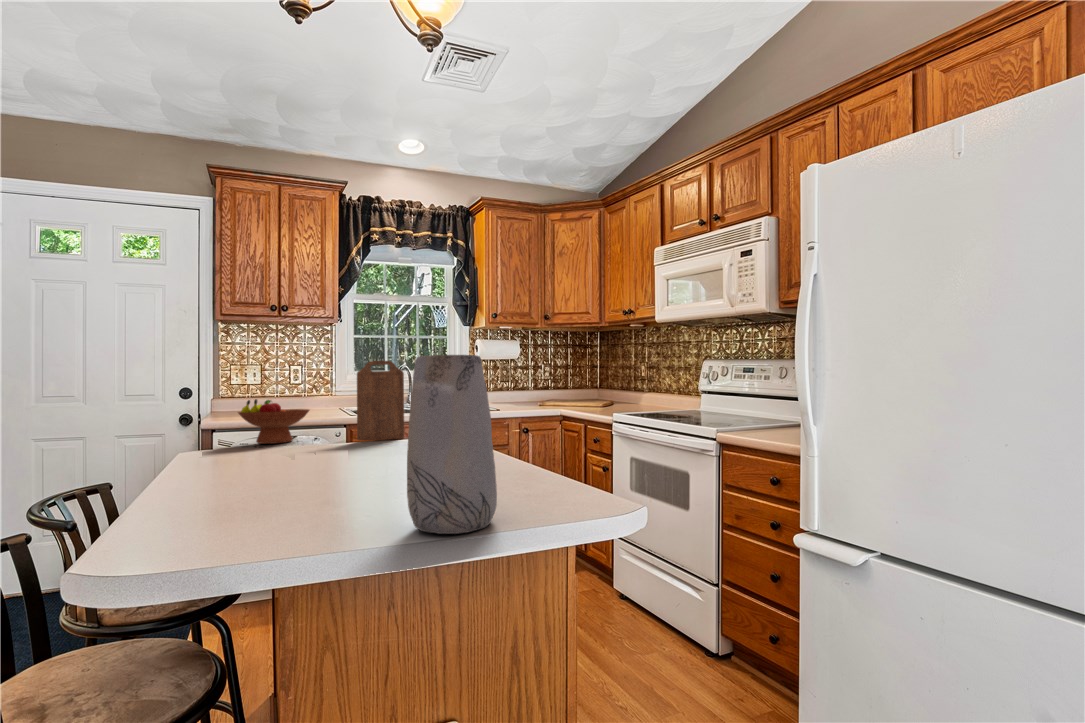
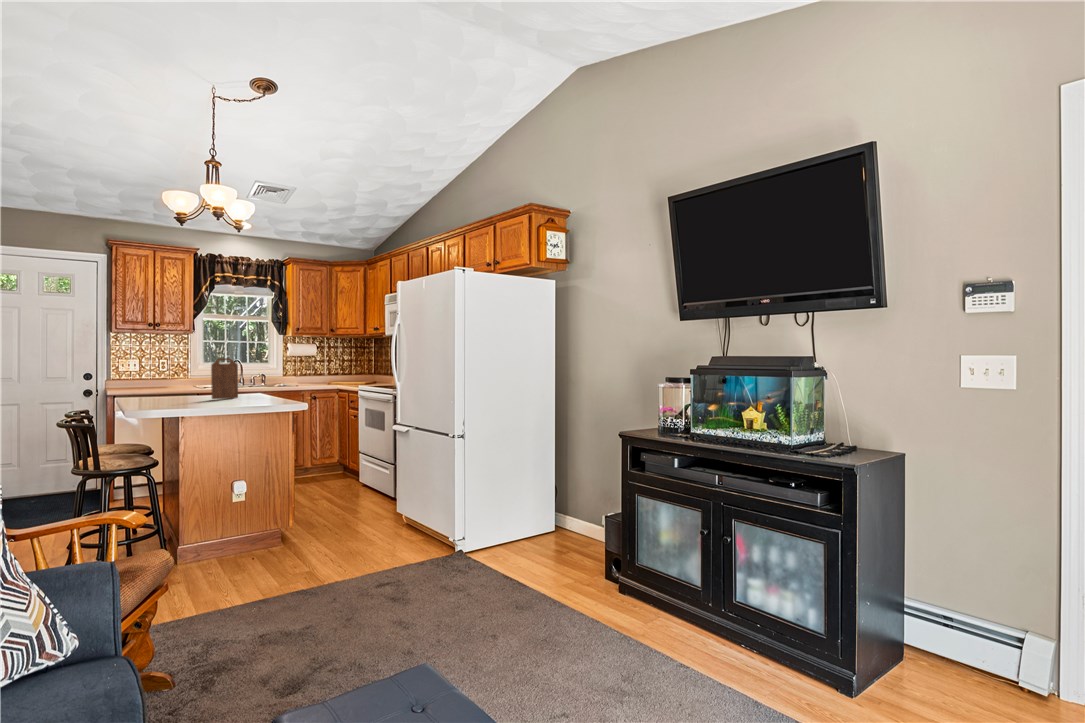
vase: present [407,355,497,534] -> none [240,360,267,407]
fruit bowl: present [238,399,309,444] -> none [138,378,181,403]

